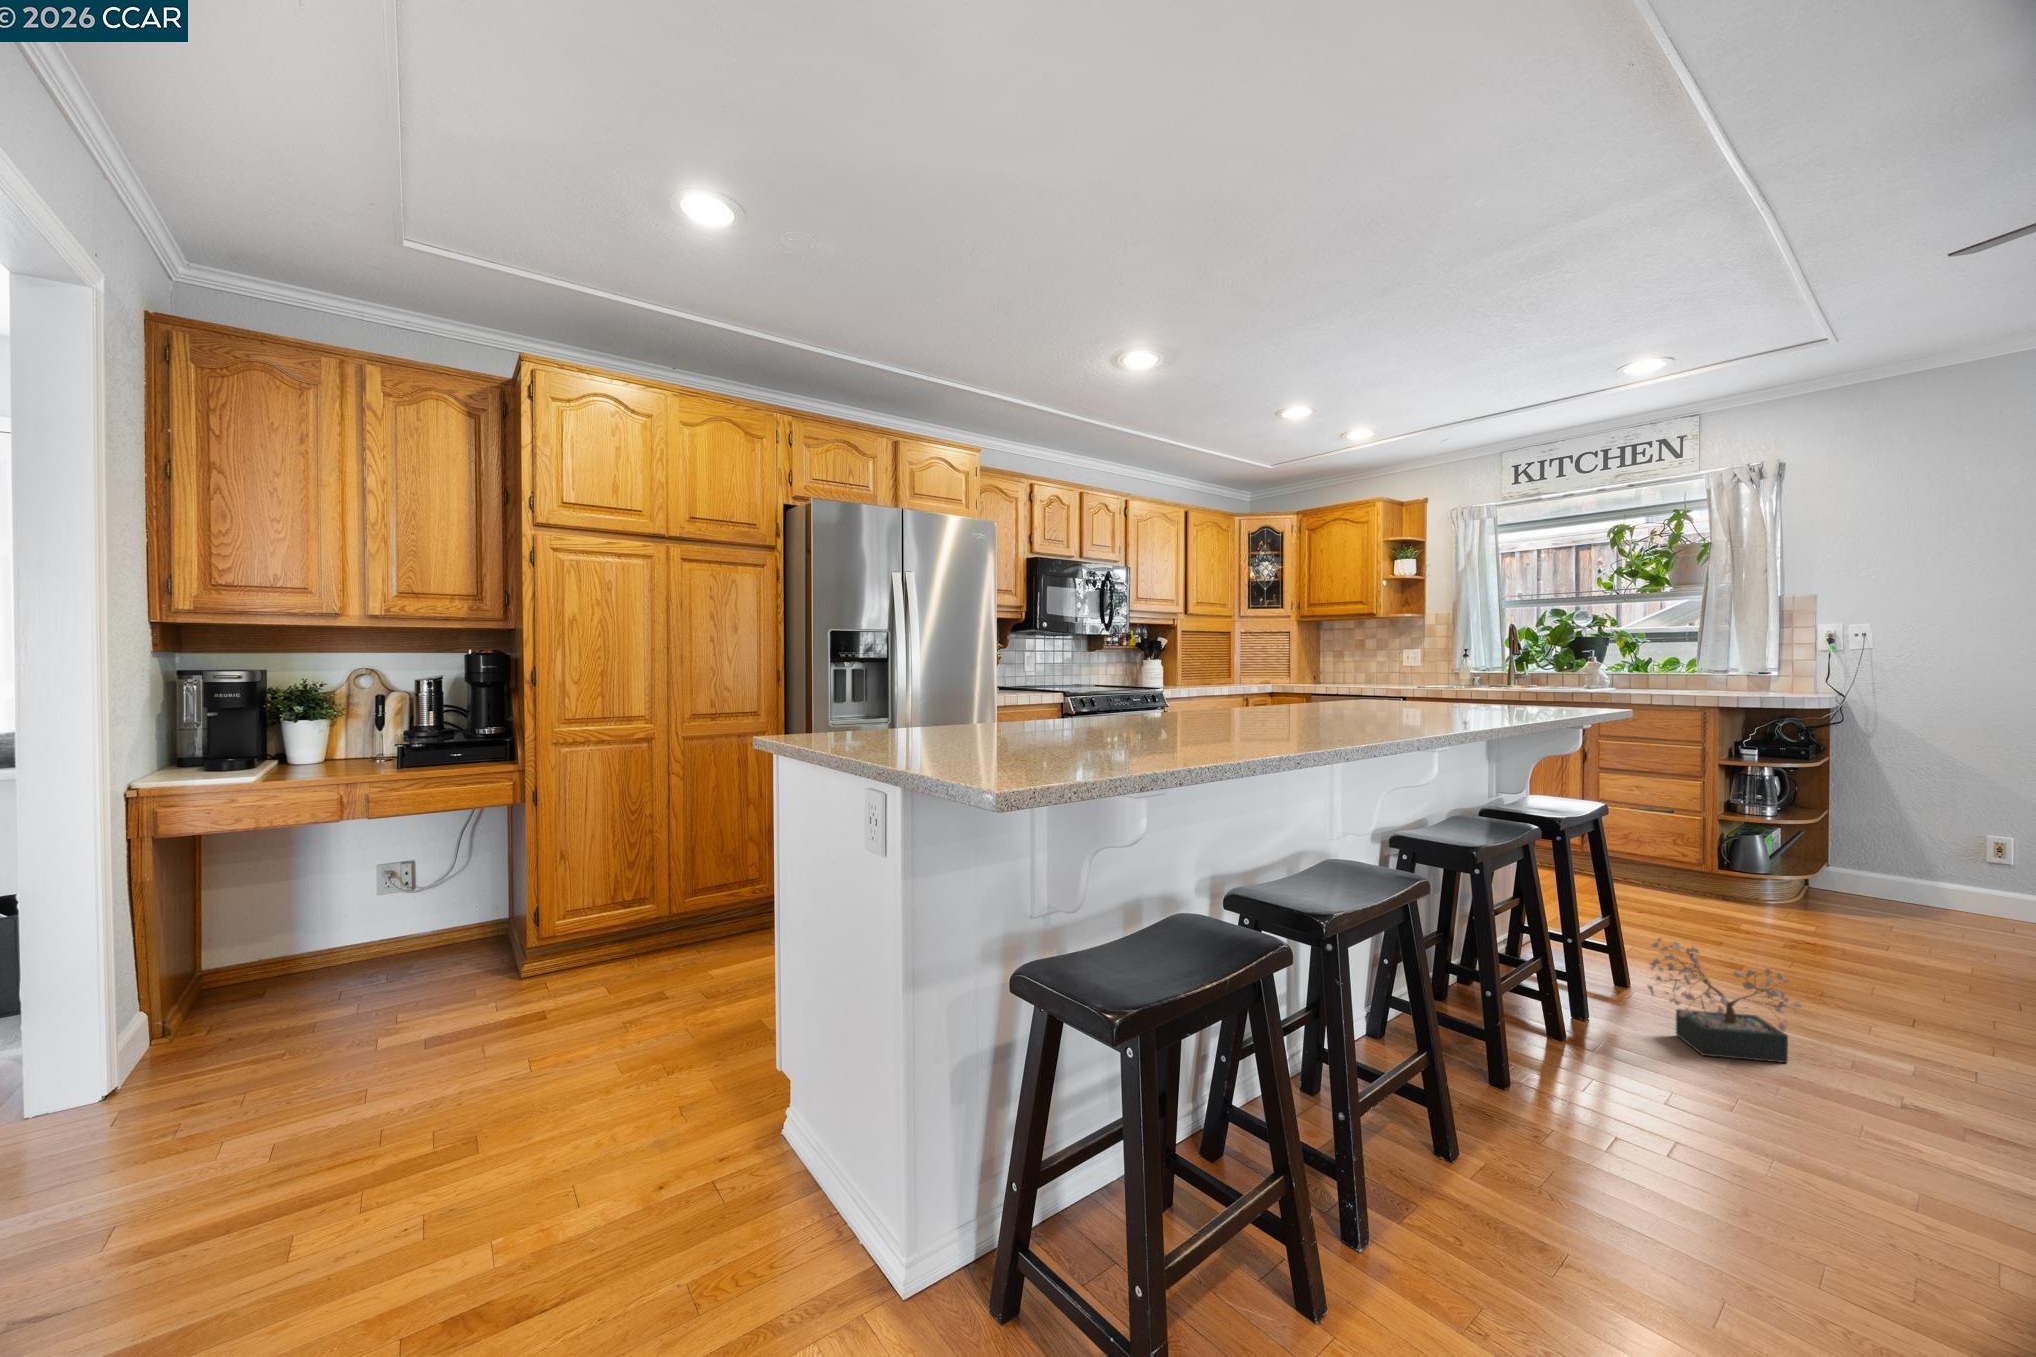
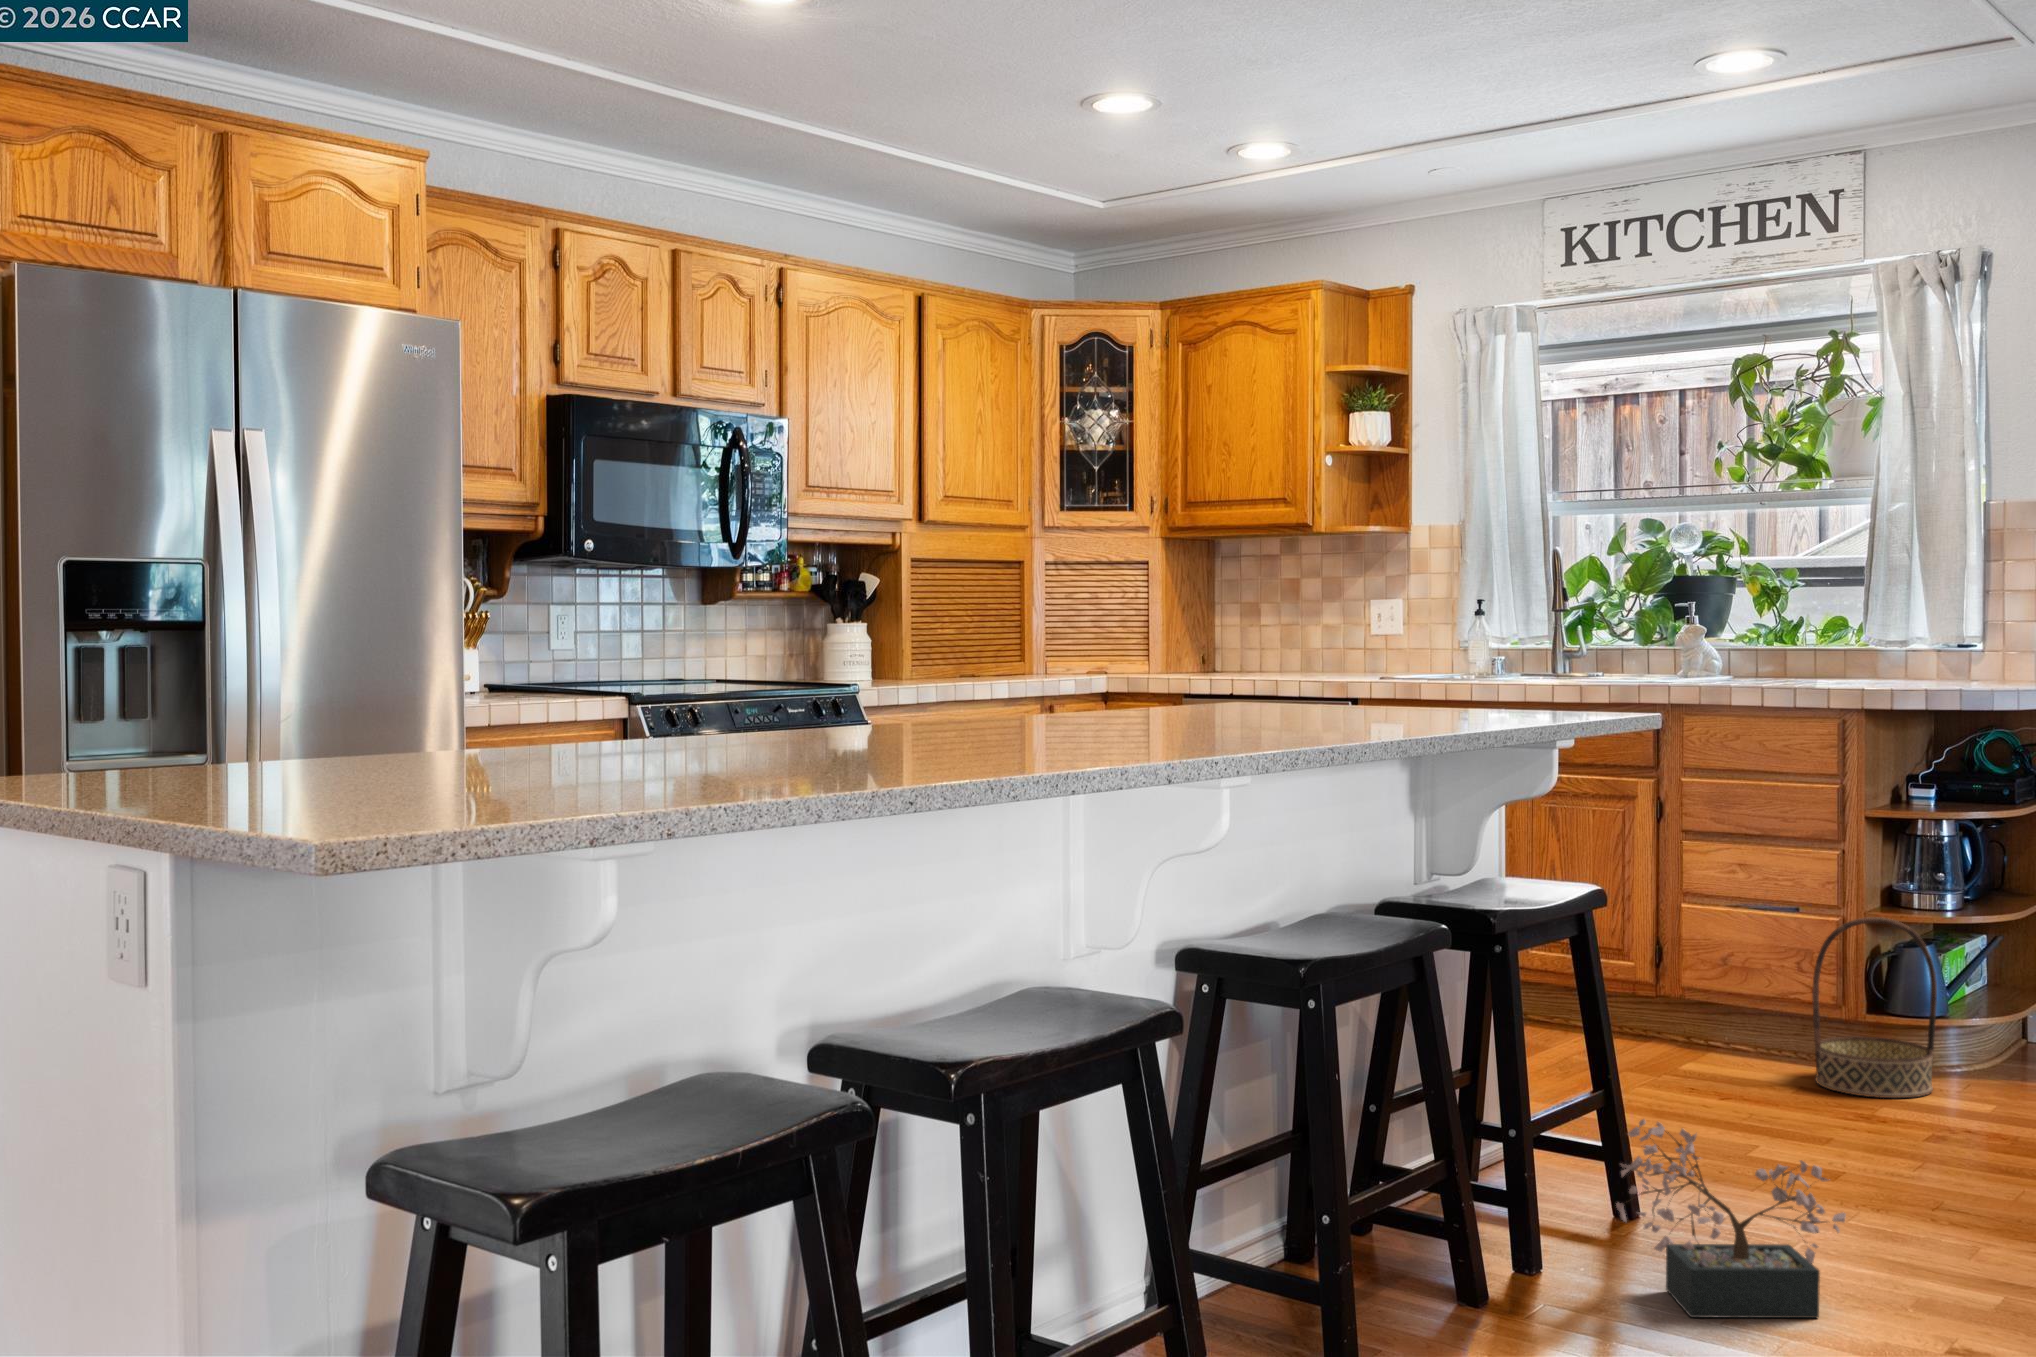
basket: none [1689,818,1767,916] -> present [1812,917,1937,1098]

